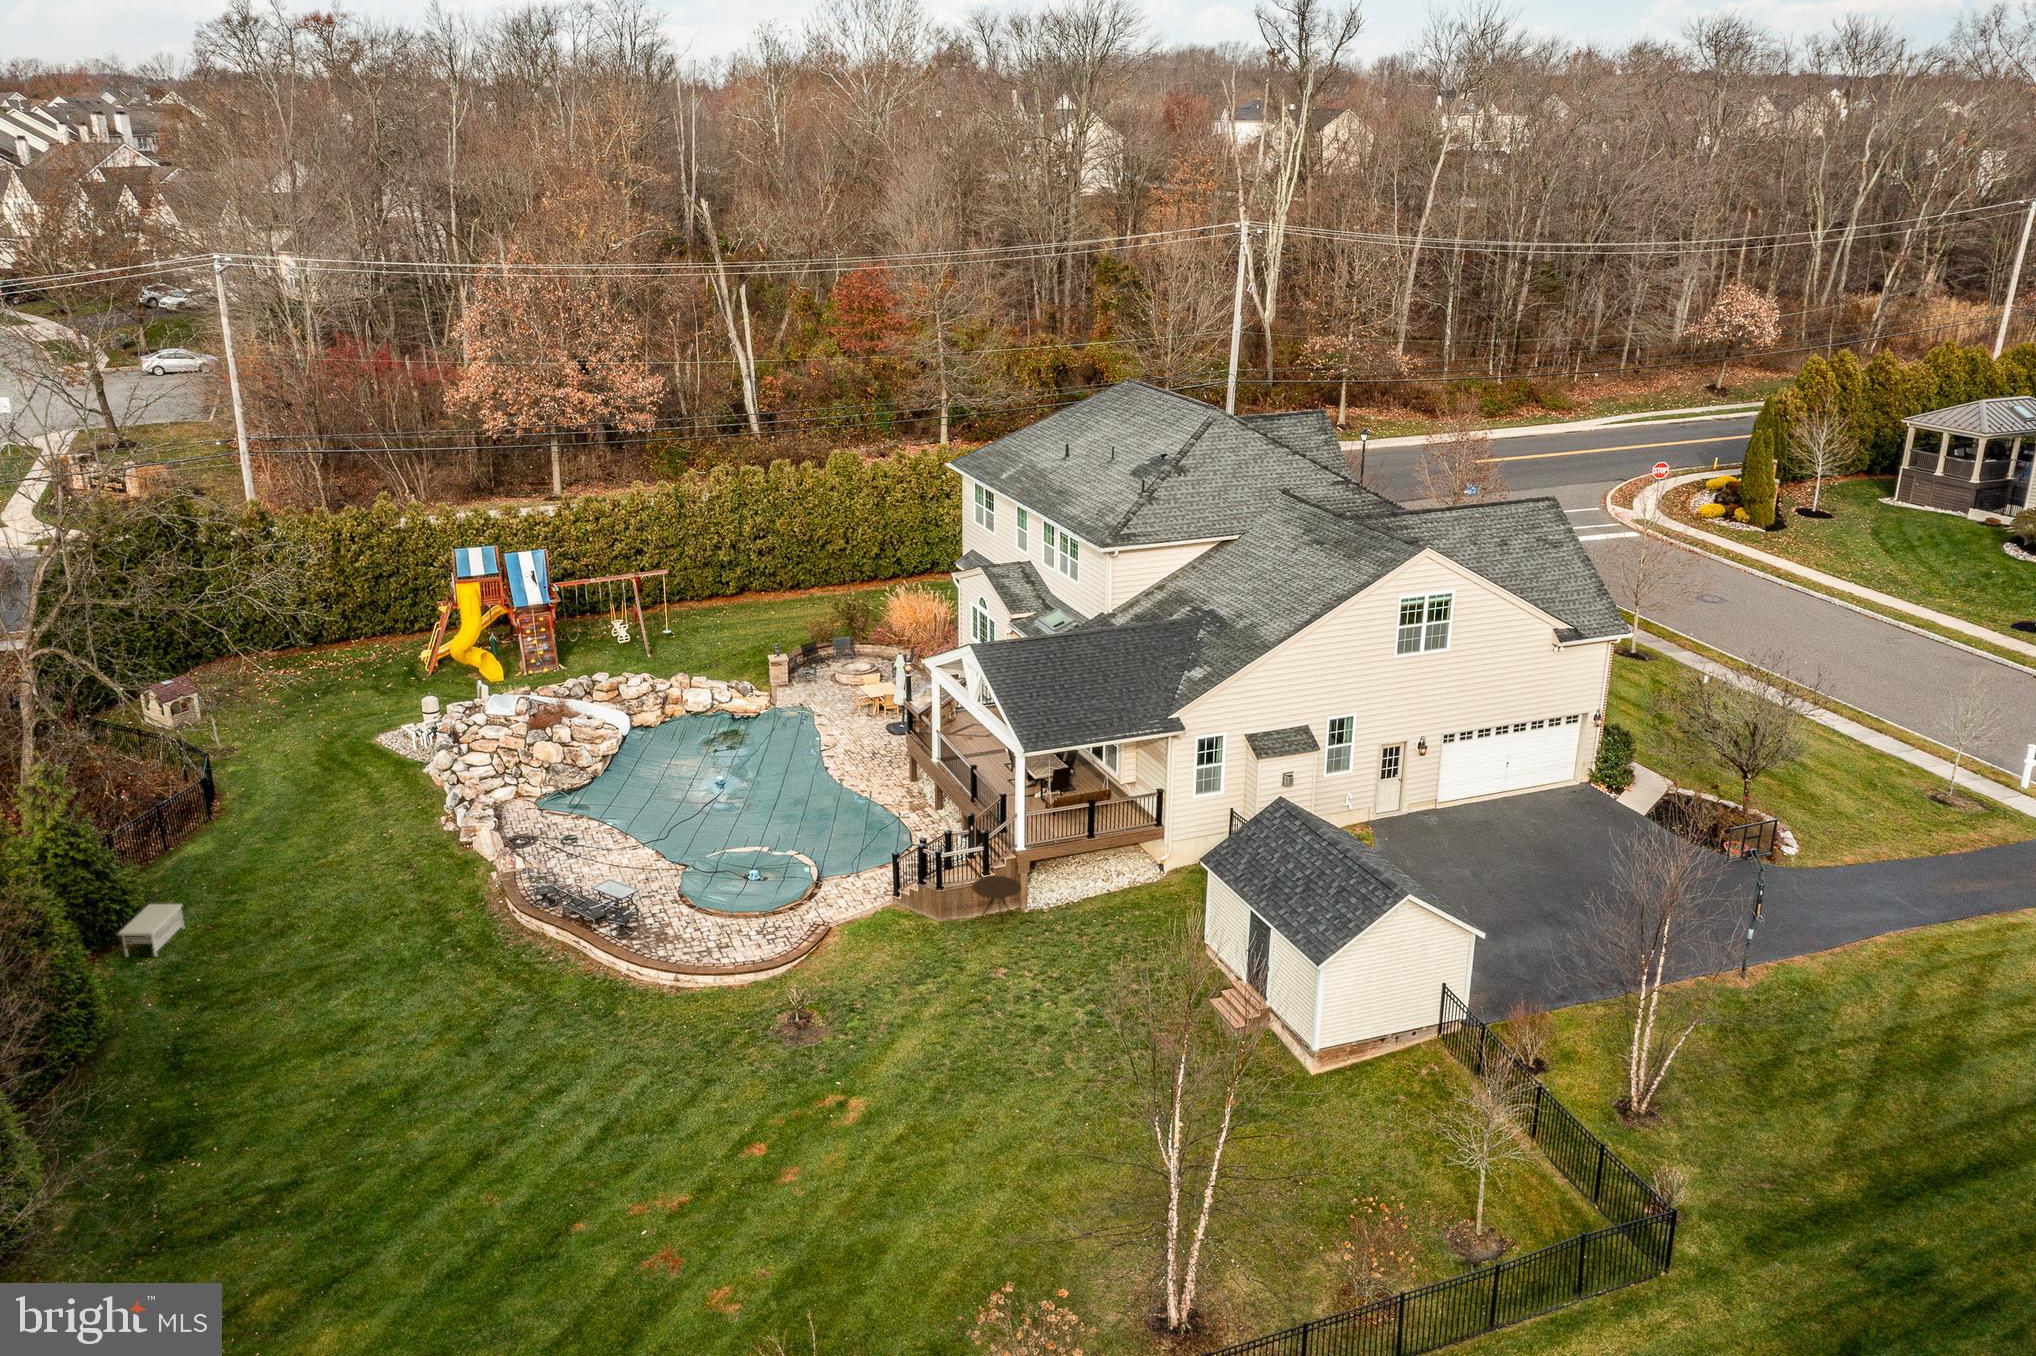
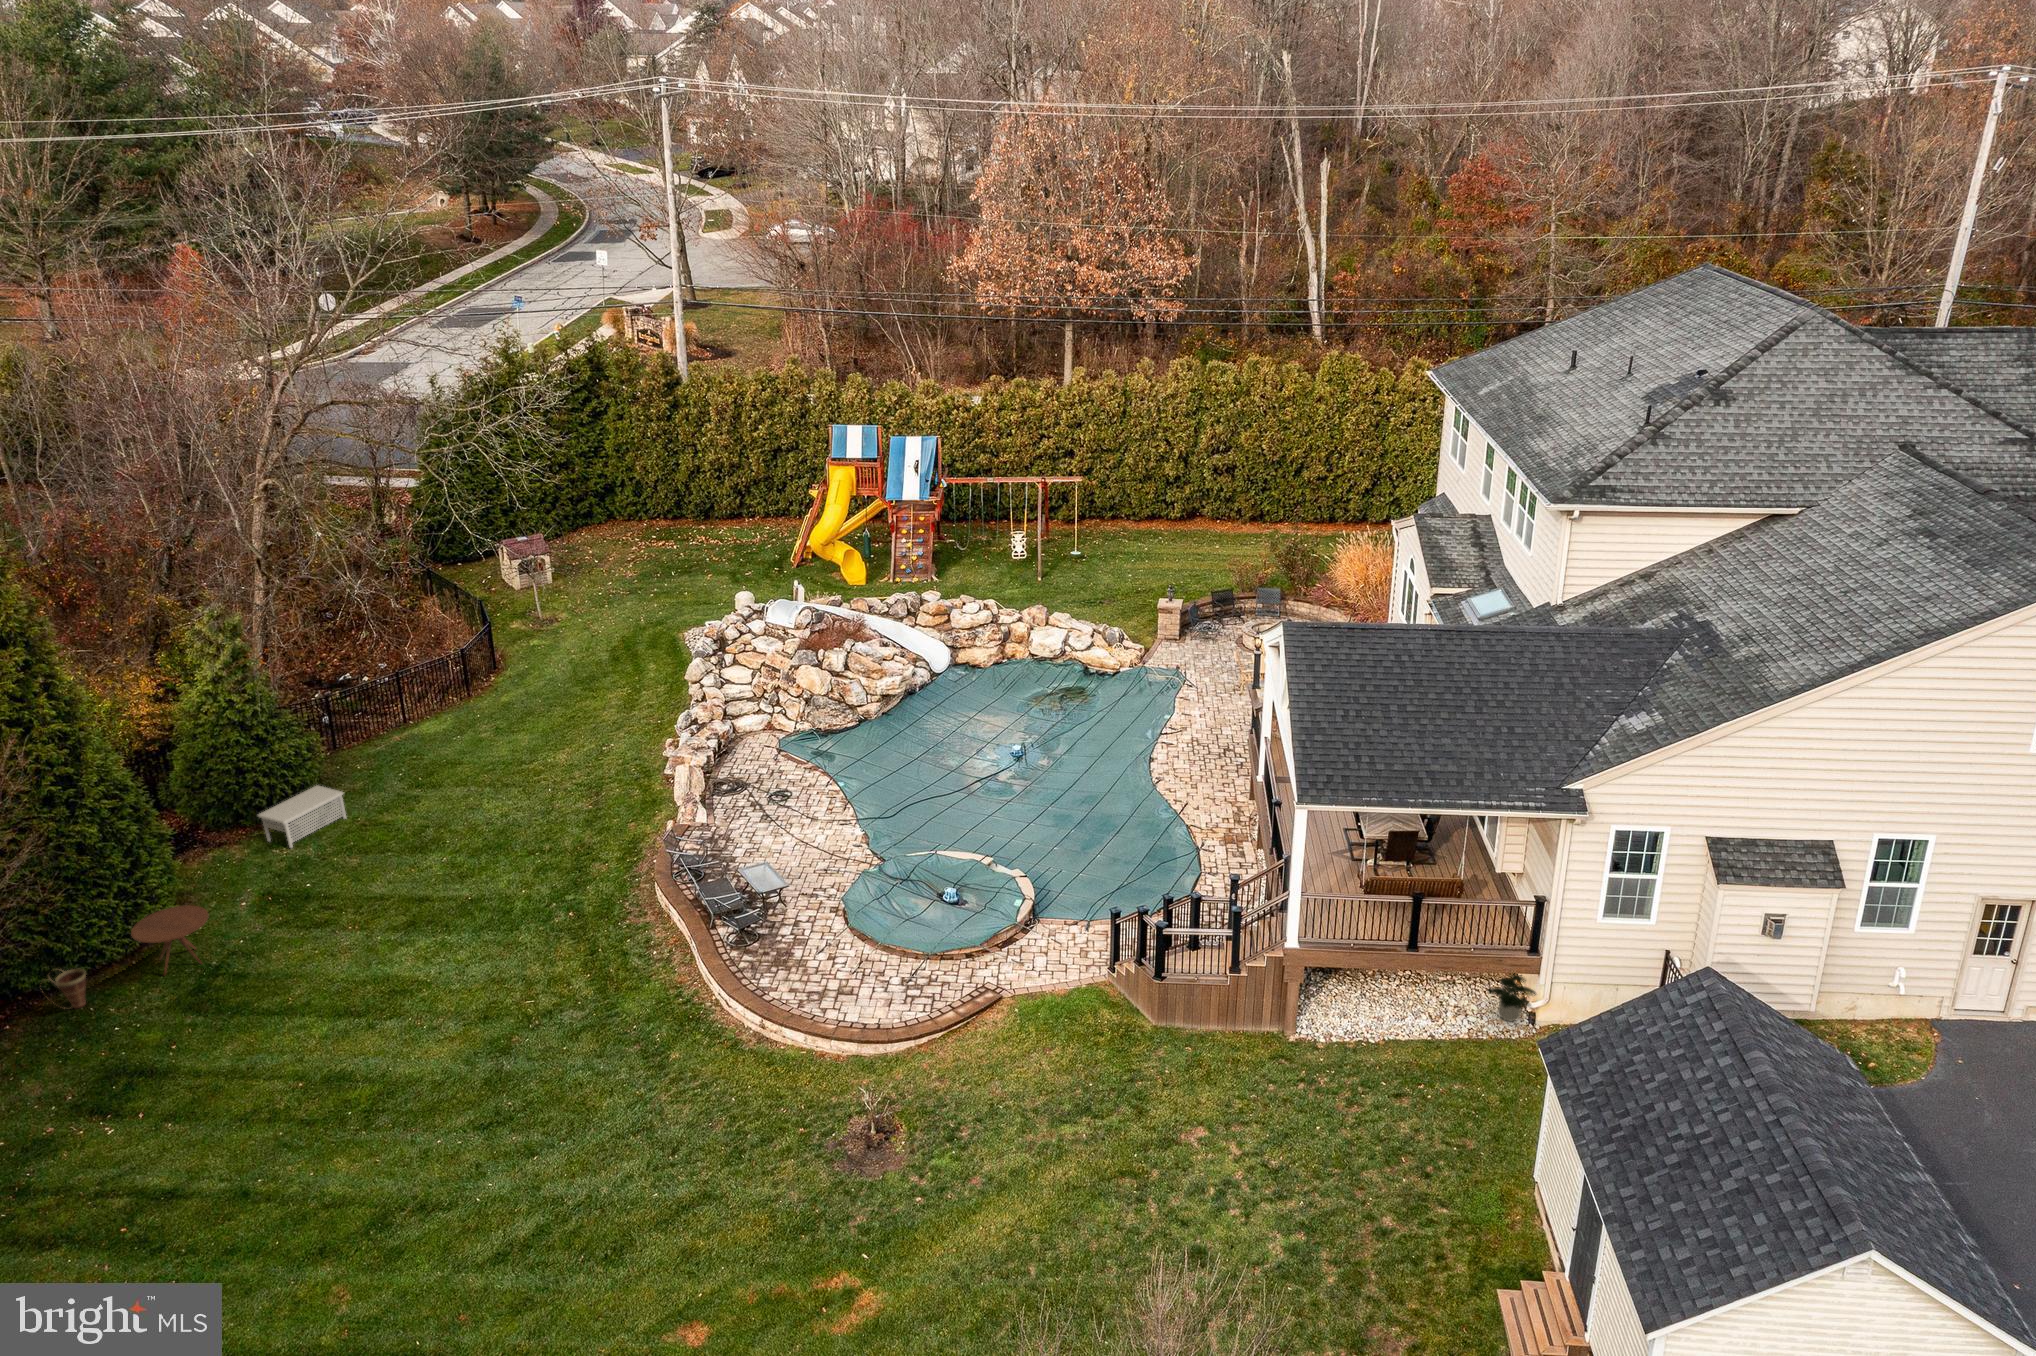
potted plant: none [1135,841,1165,872] -> present [1487,973,1536,1021]
round table: present [972,876,1021,922] -> present [131,905,208,975]
basket: none [57,1059,94,1095] -> present [49,969,86,1009]

